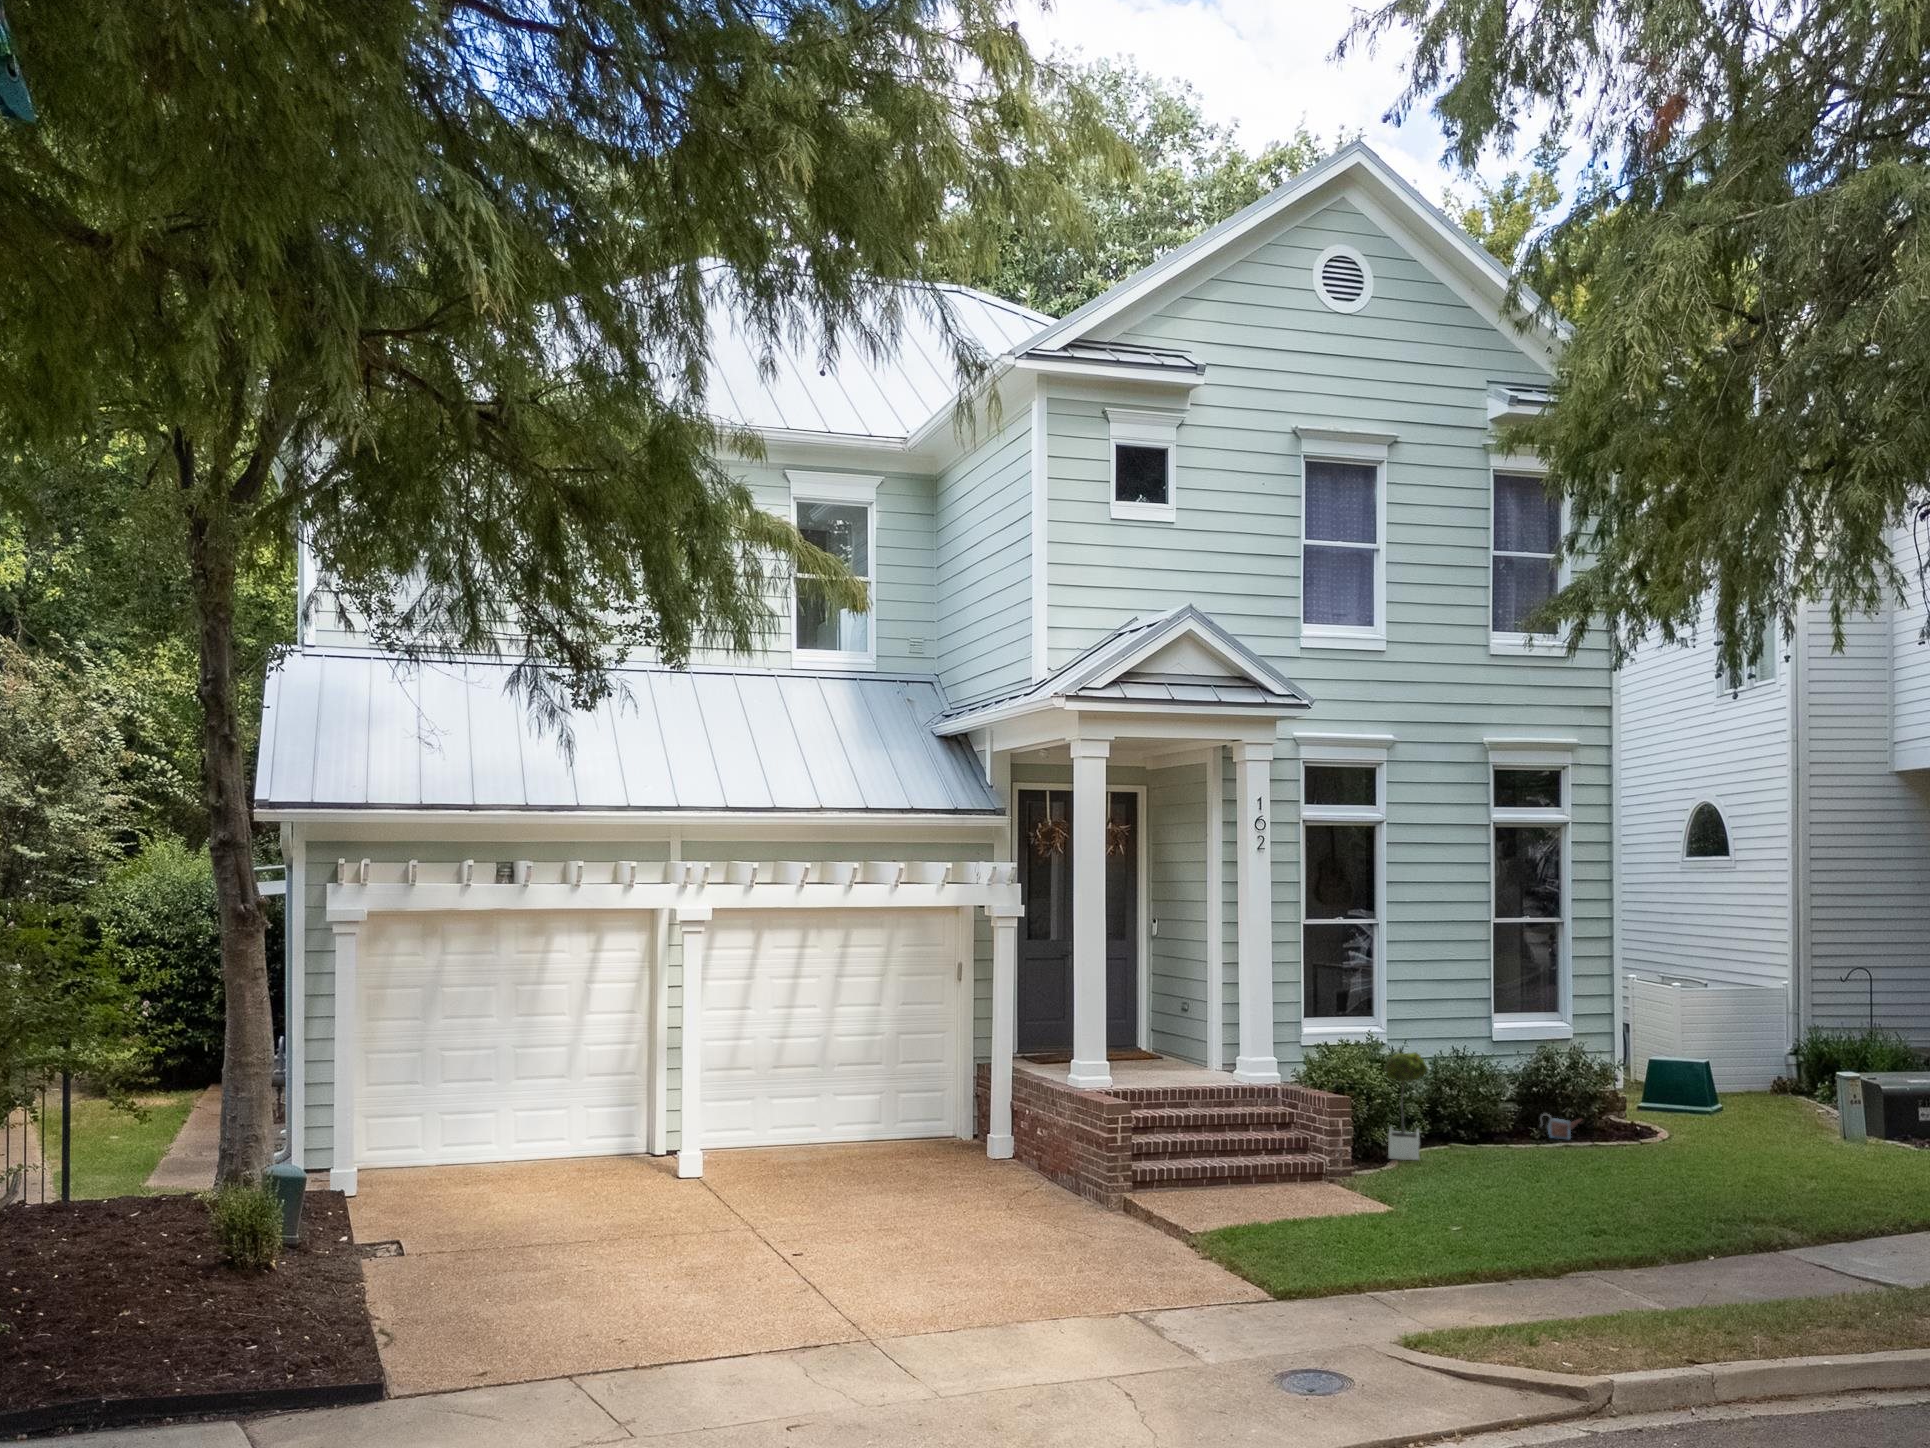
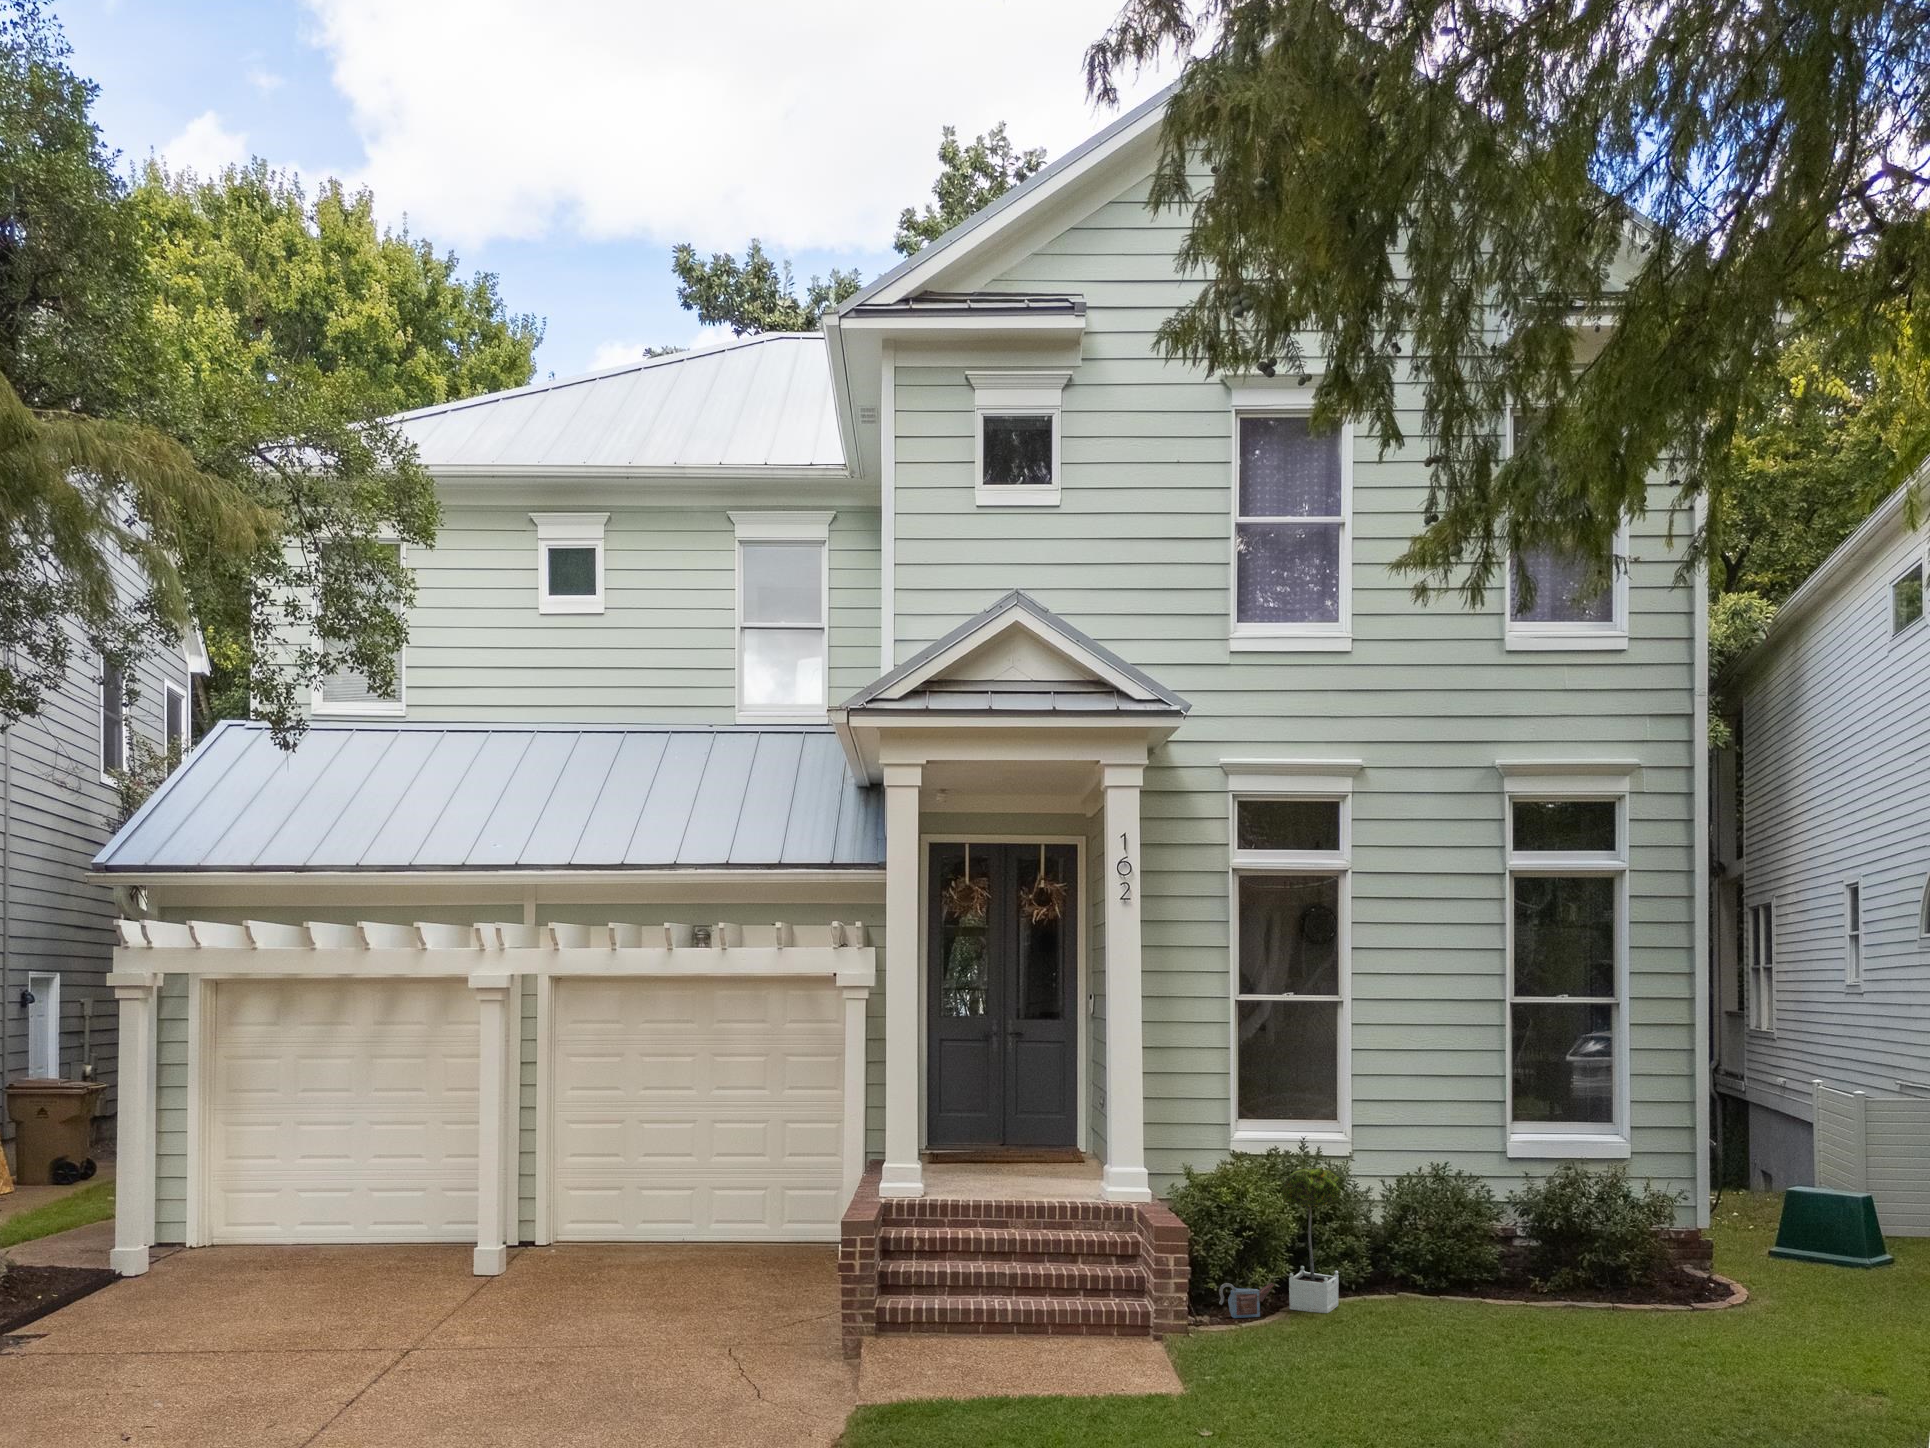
watering can: present [1540,1114,1582,1139] -> present [1219,1282,1274,1318]

